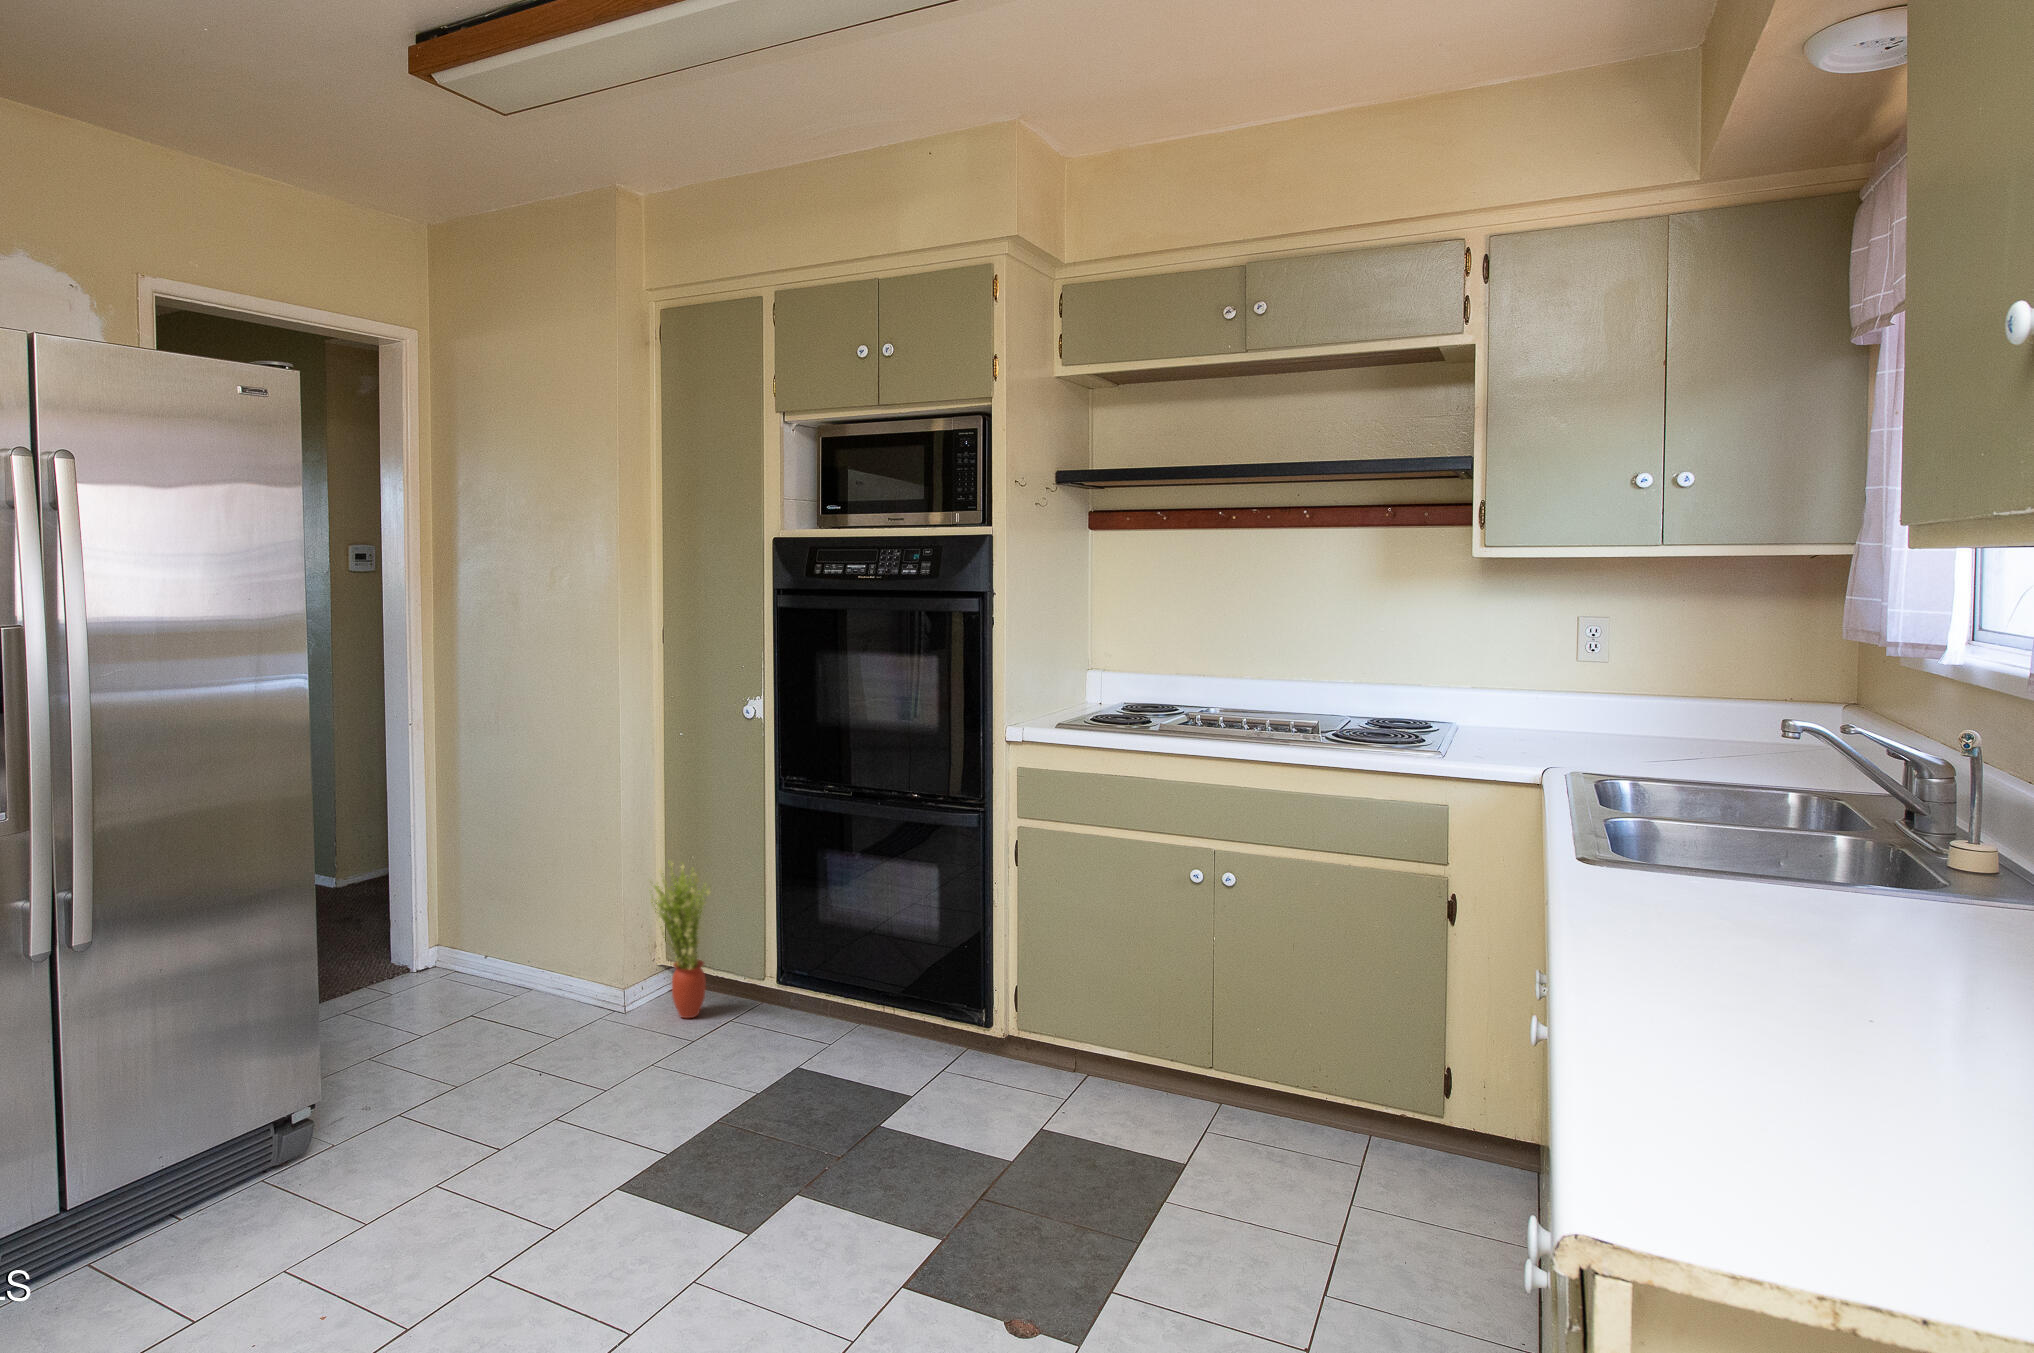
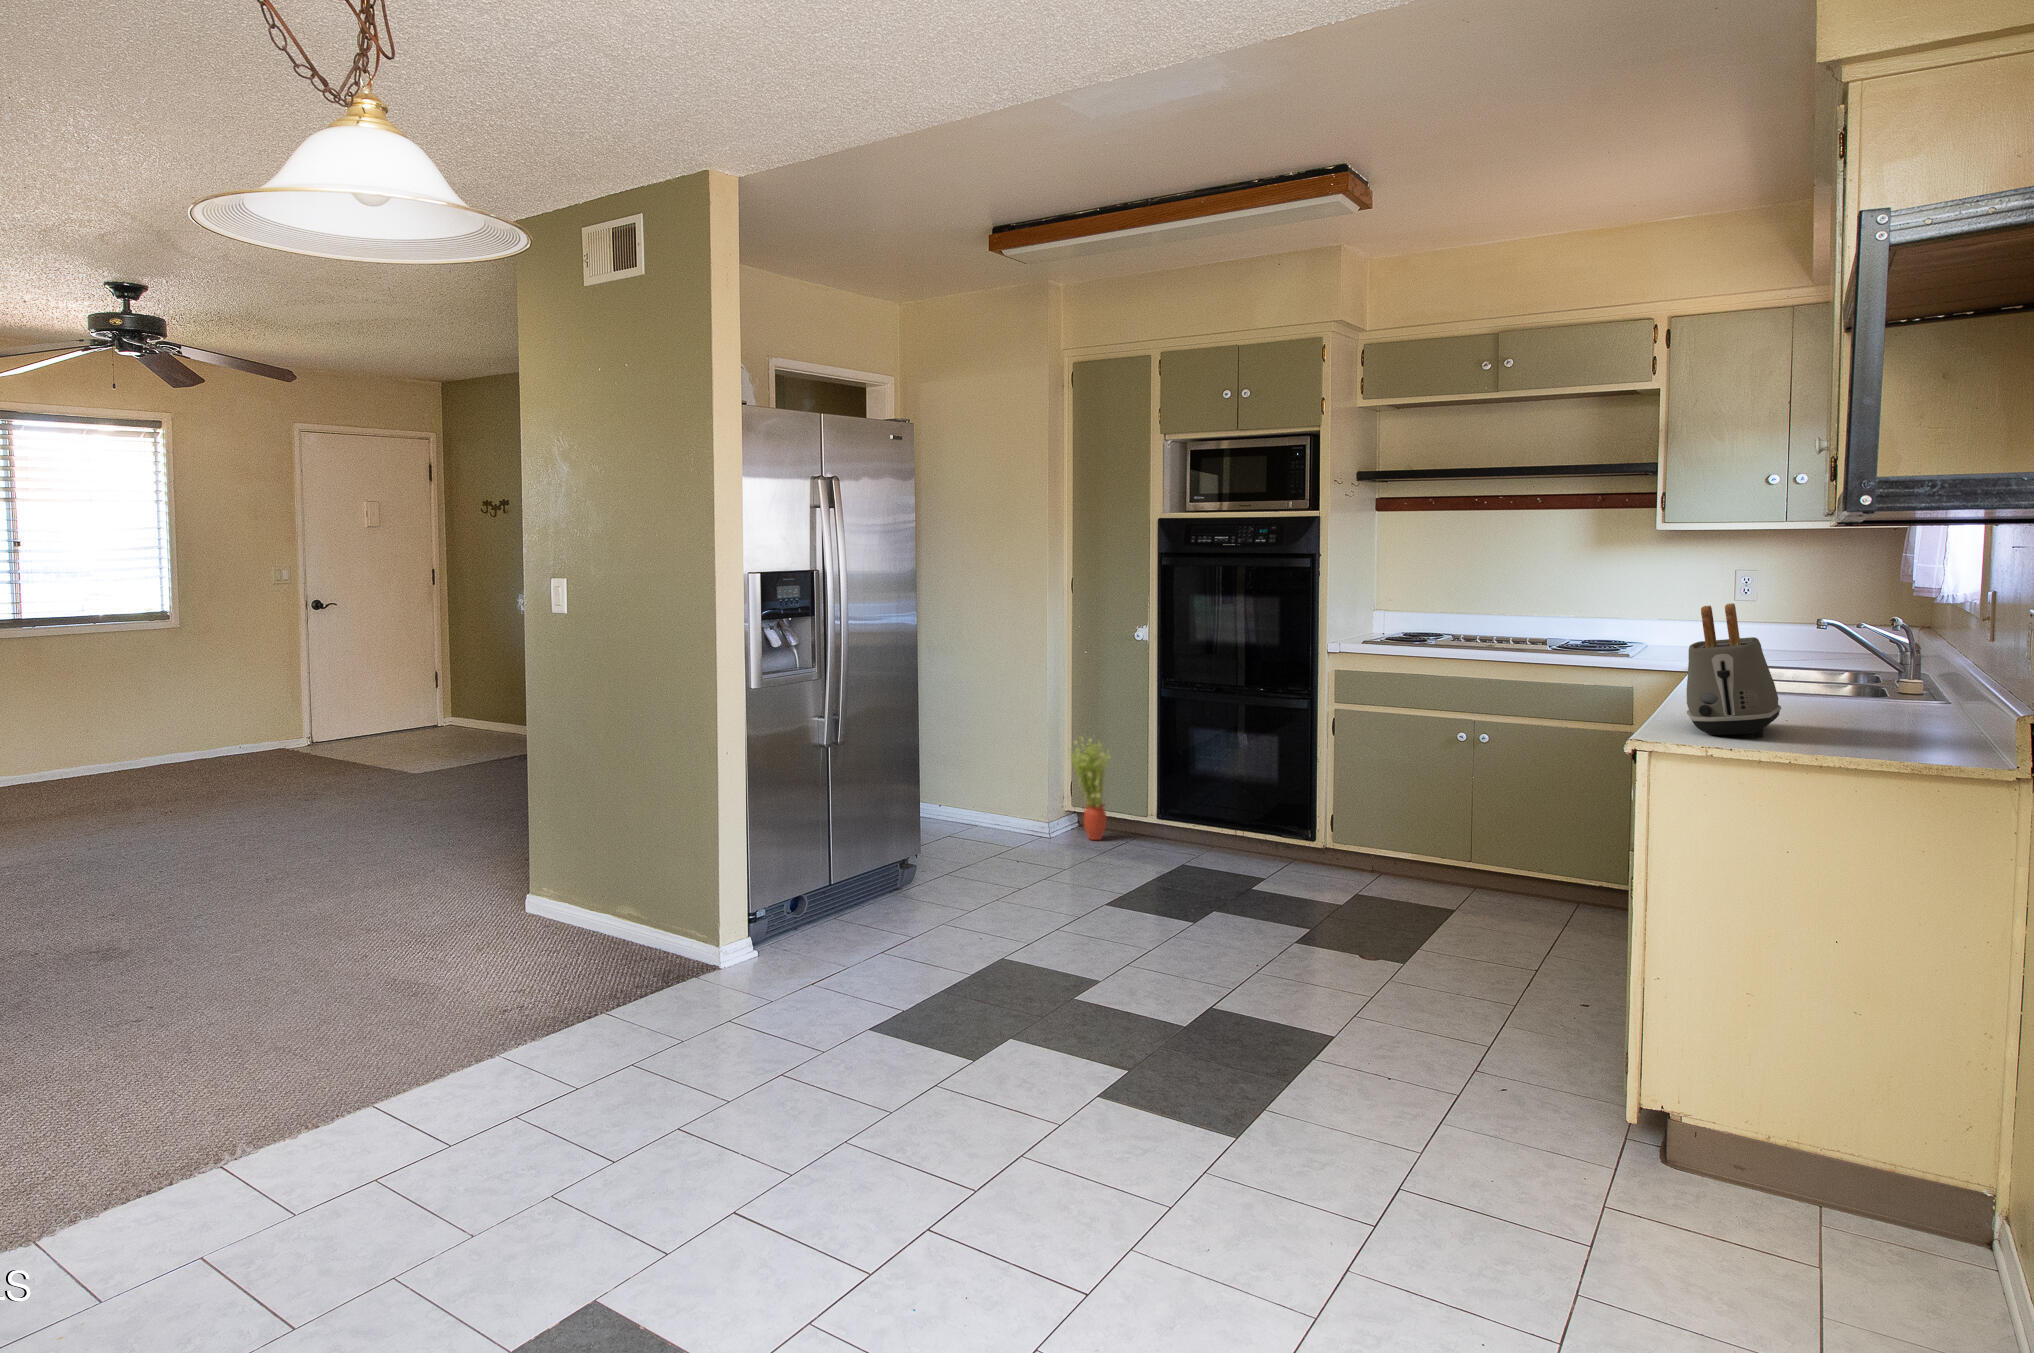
toaster: none [1626,757,1912,1200] -> present [1687,603,1781,738]

